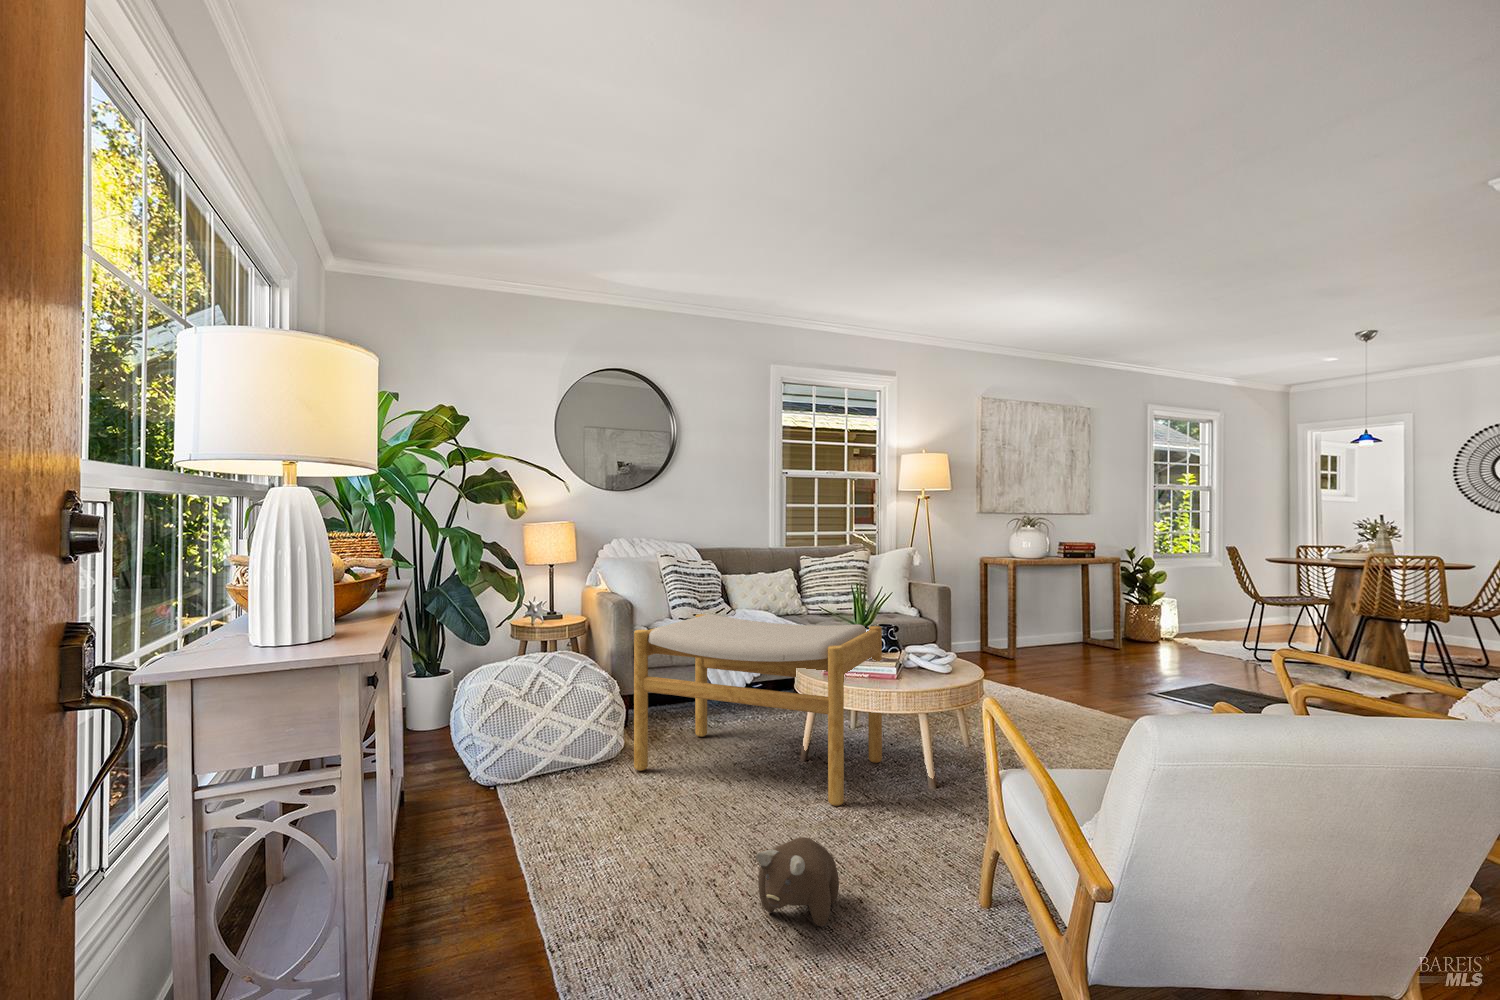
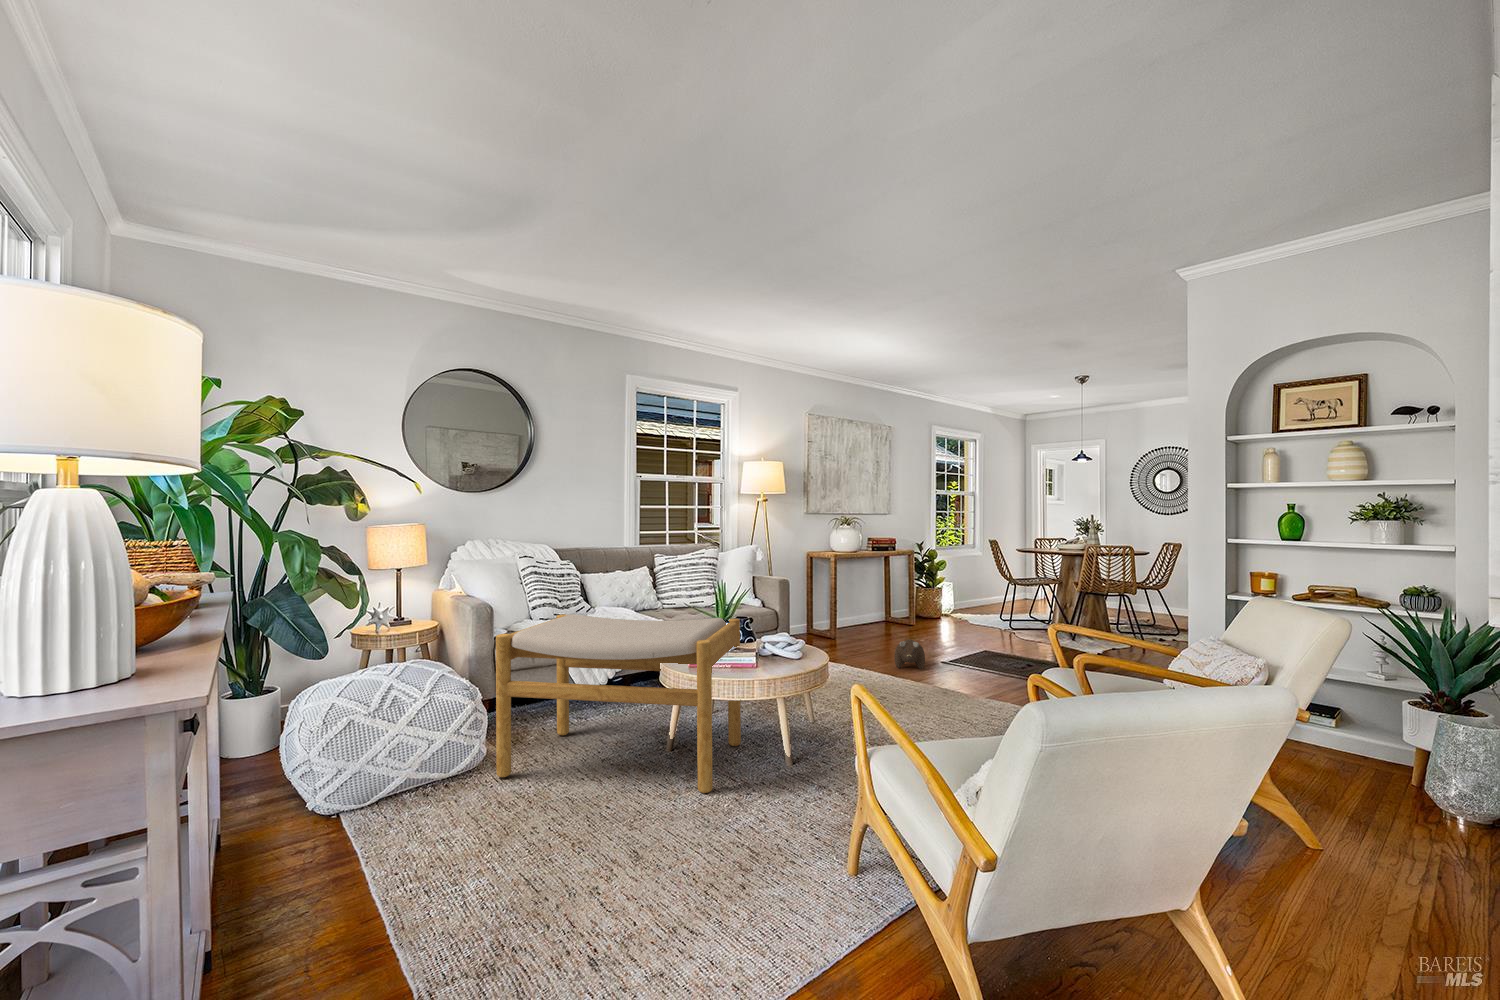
plush toy: present [756,837,839,927] -> present [895,640,925,669]

